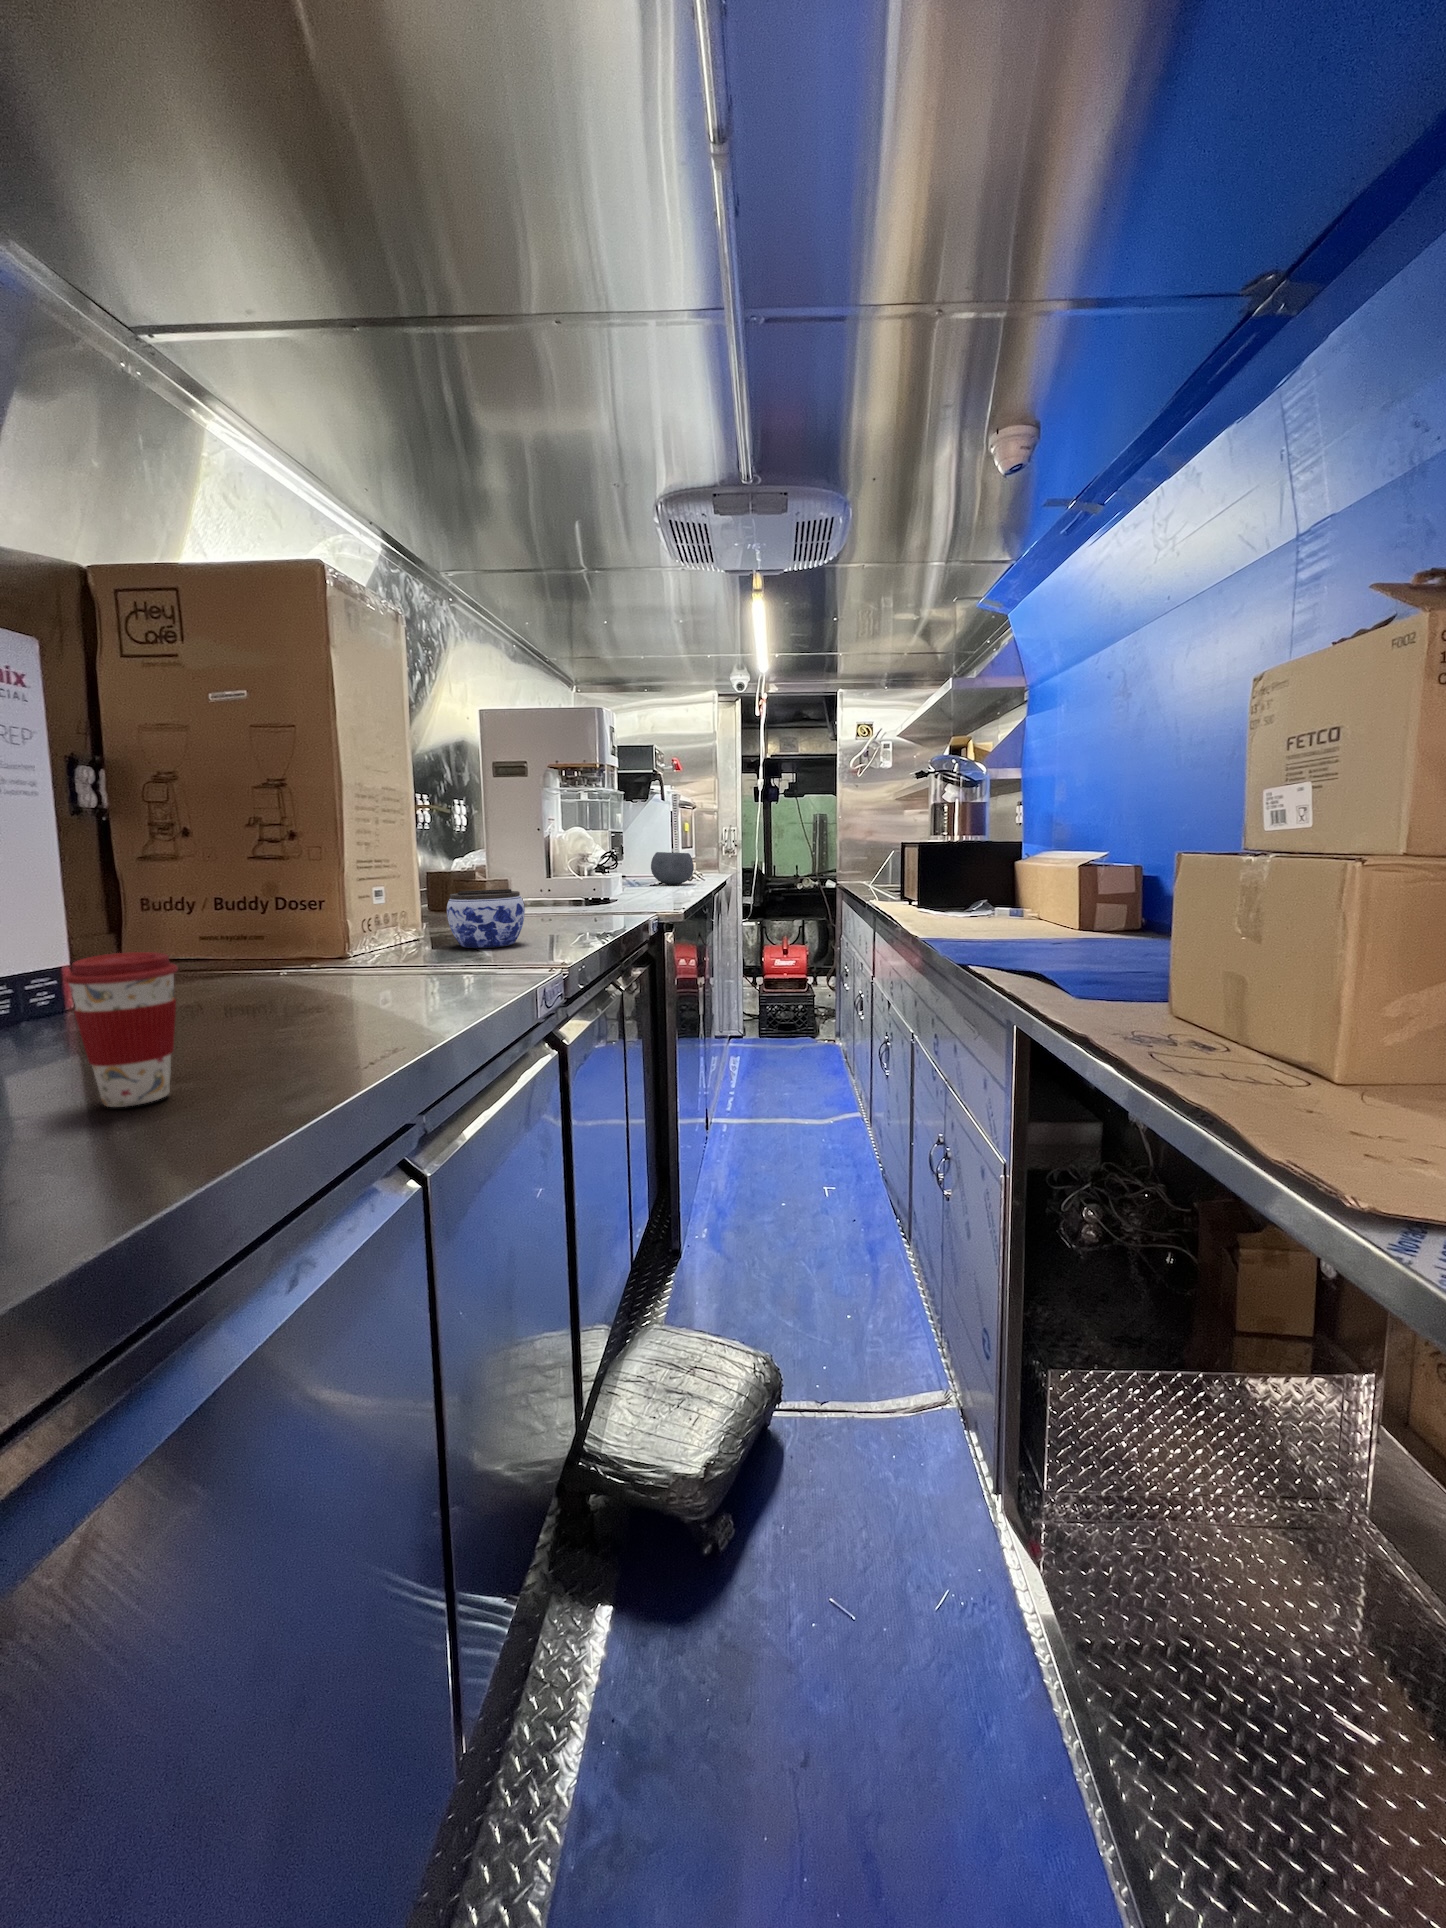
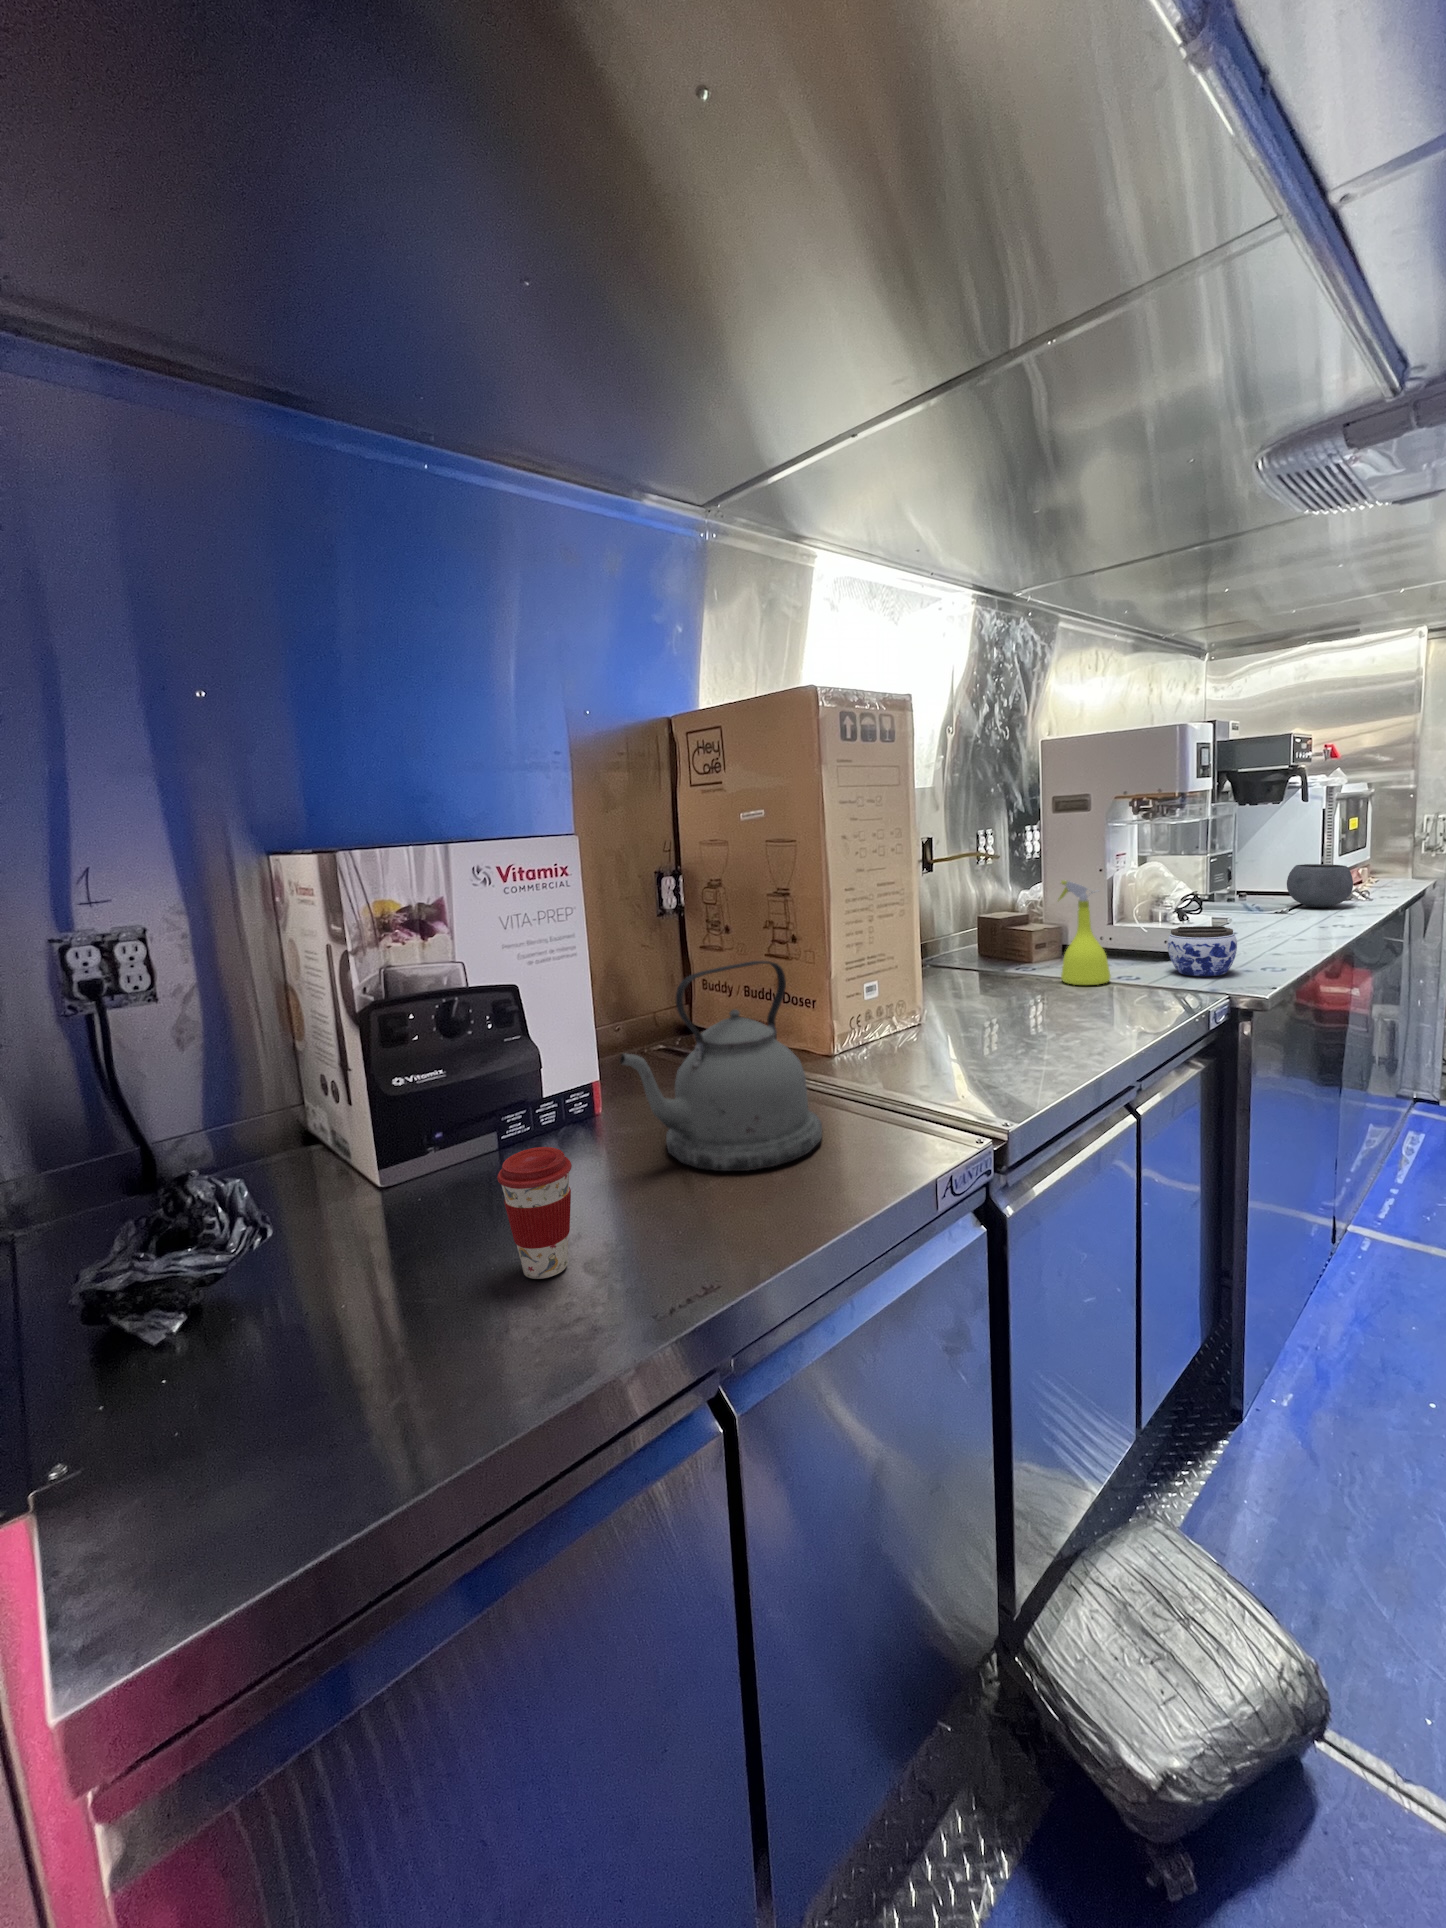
kettle: none [164,810,394,1026] -> present [620,961,822,1171]
spray bottle: none [514,826,561,919] -> present [1058,881,1111,985]
jar: present [447,889,525,948] -> present [1168,926,1237,976]

